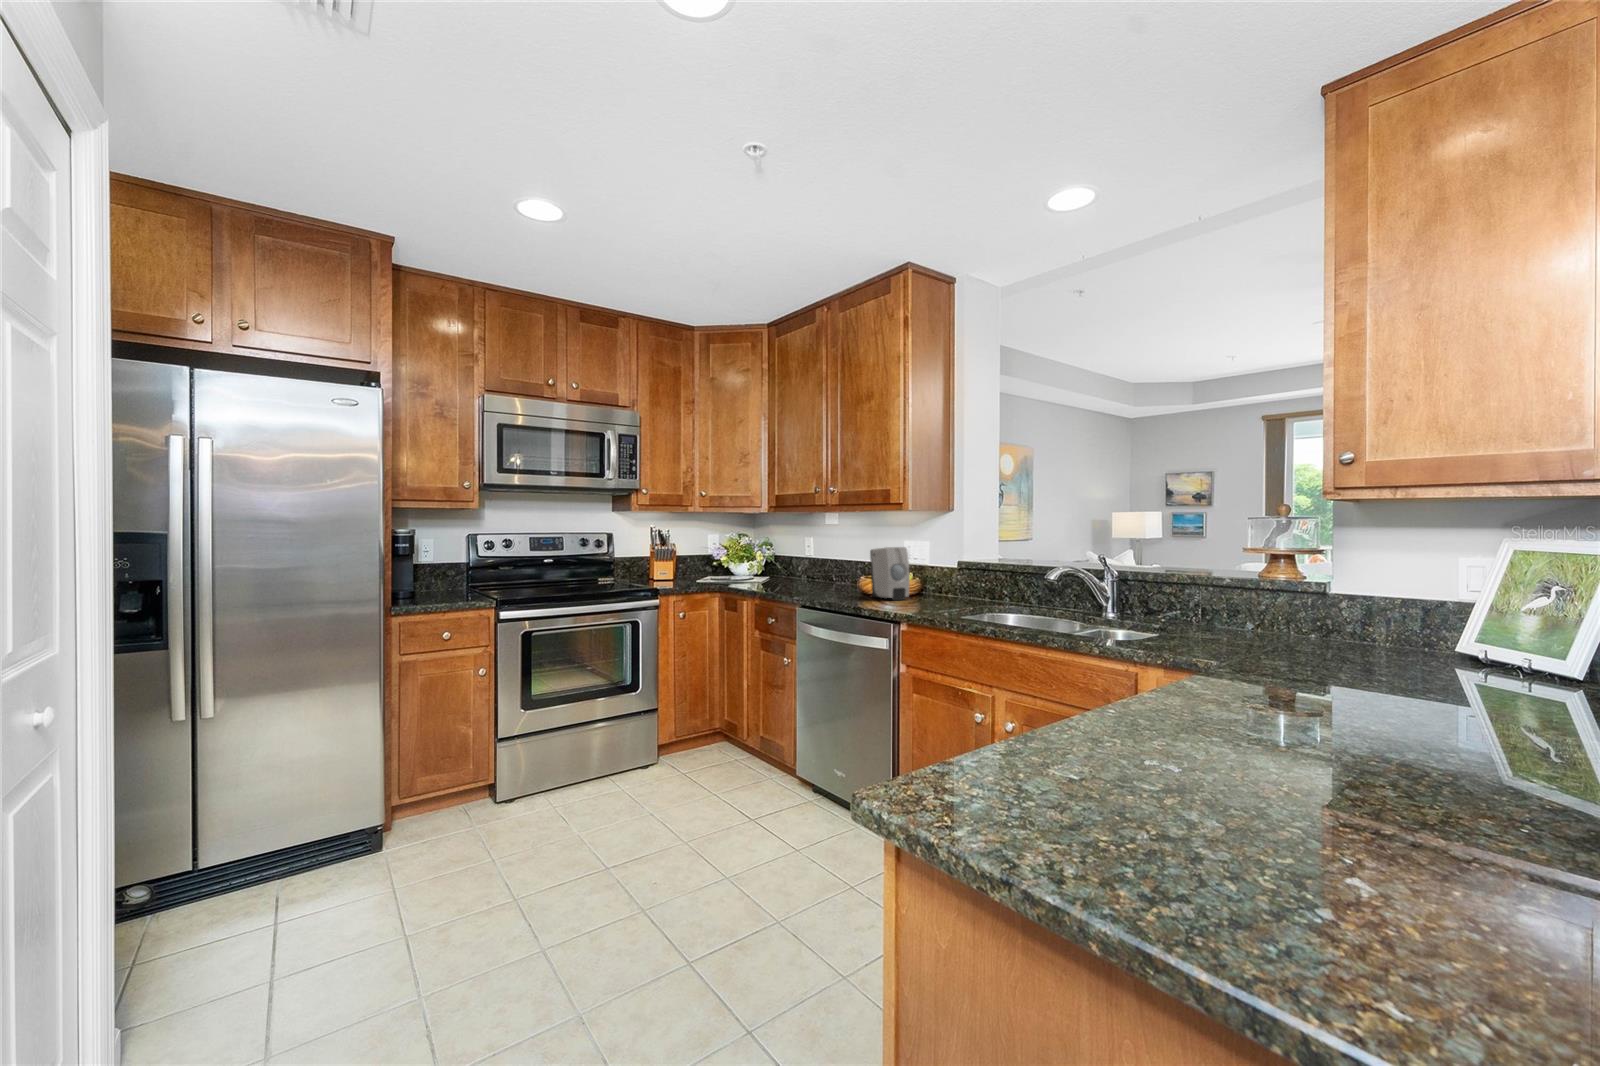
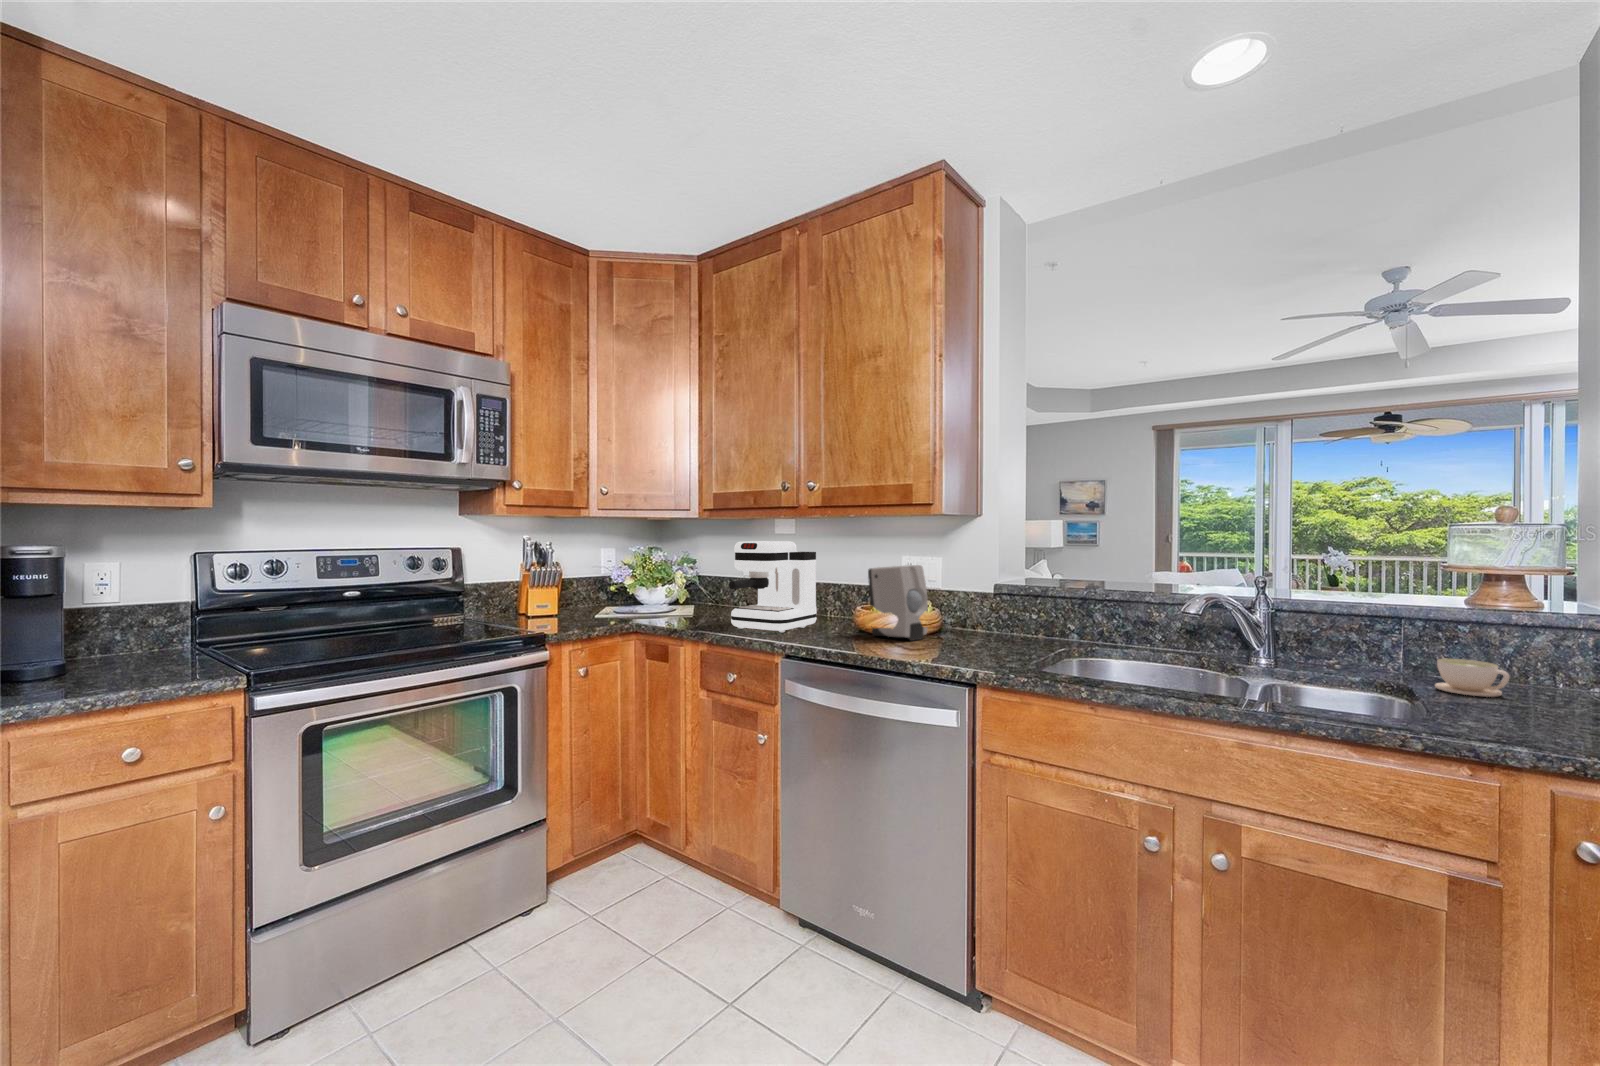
coffee maker: none [777,530,845,594] -> present [729,541,817,632]
coffee cup: none [1198,613,1238,638] -> present [1435,659,1510,697]

